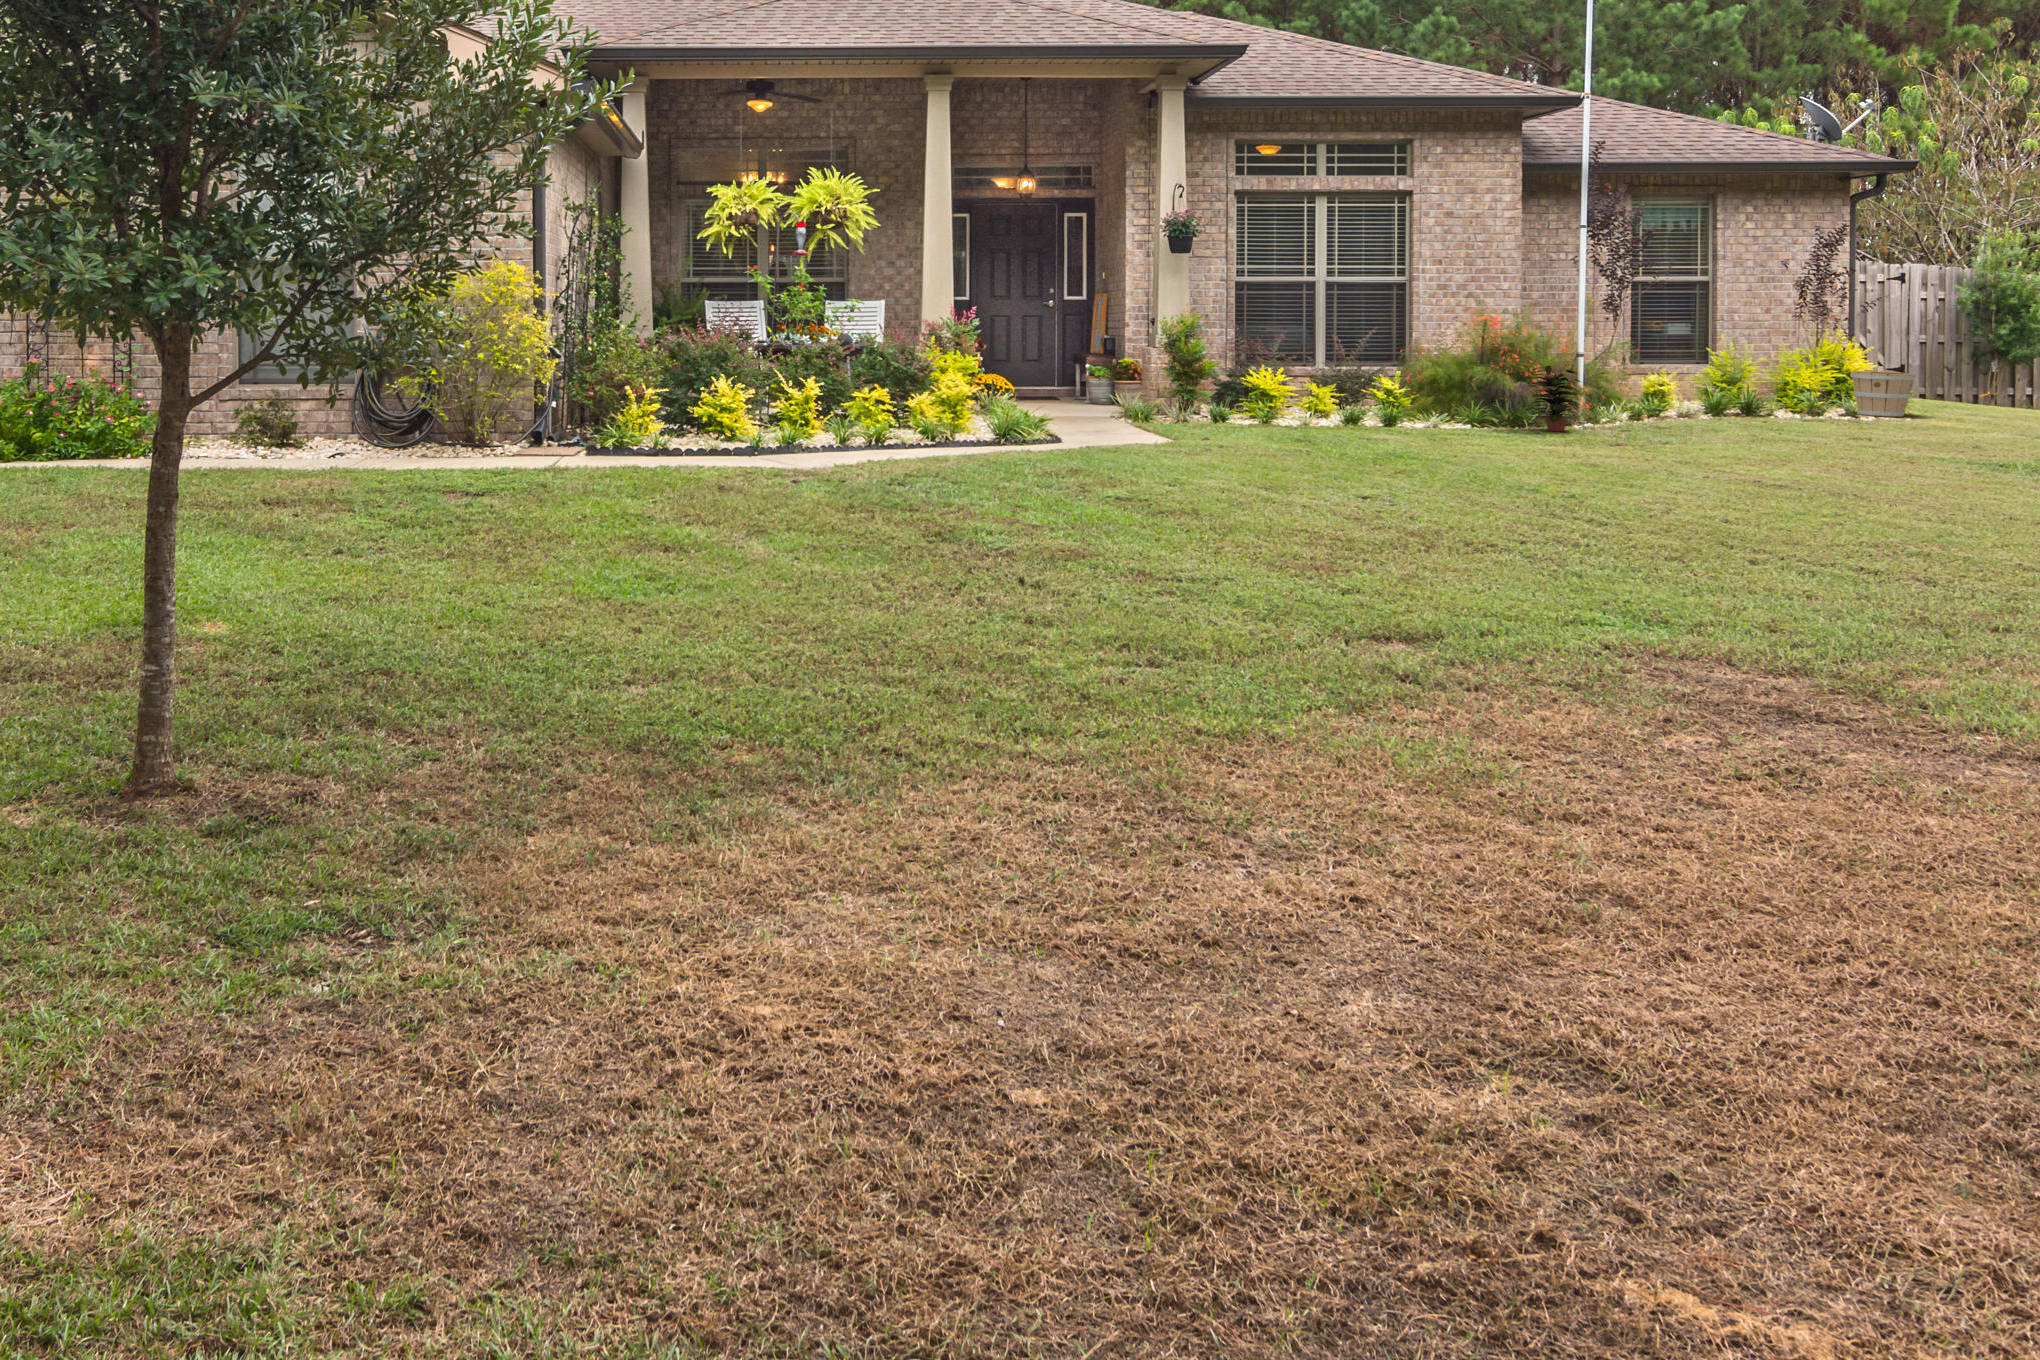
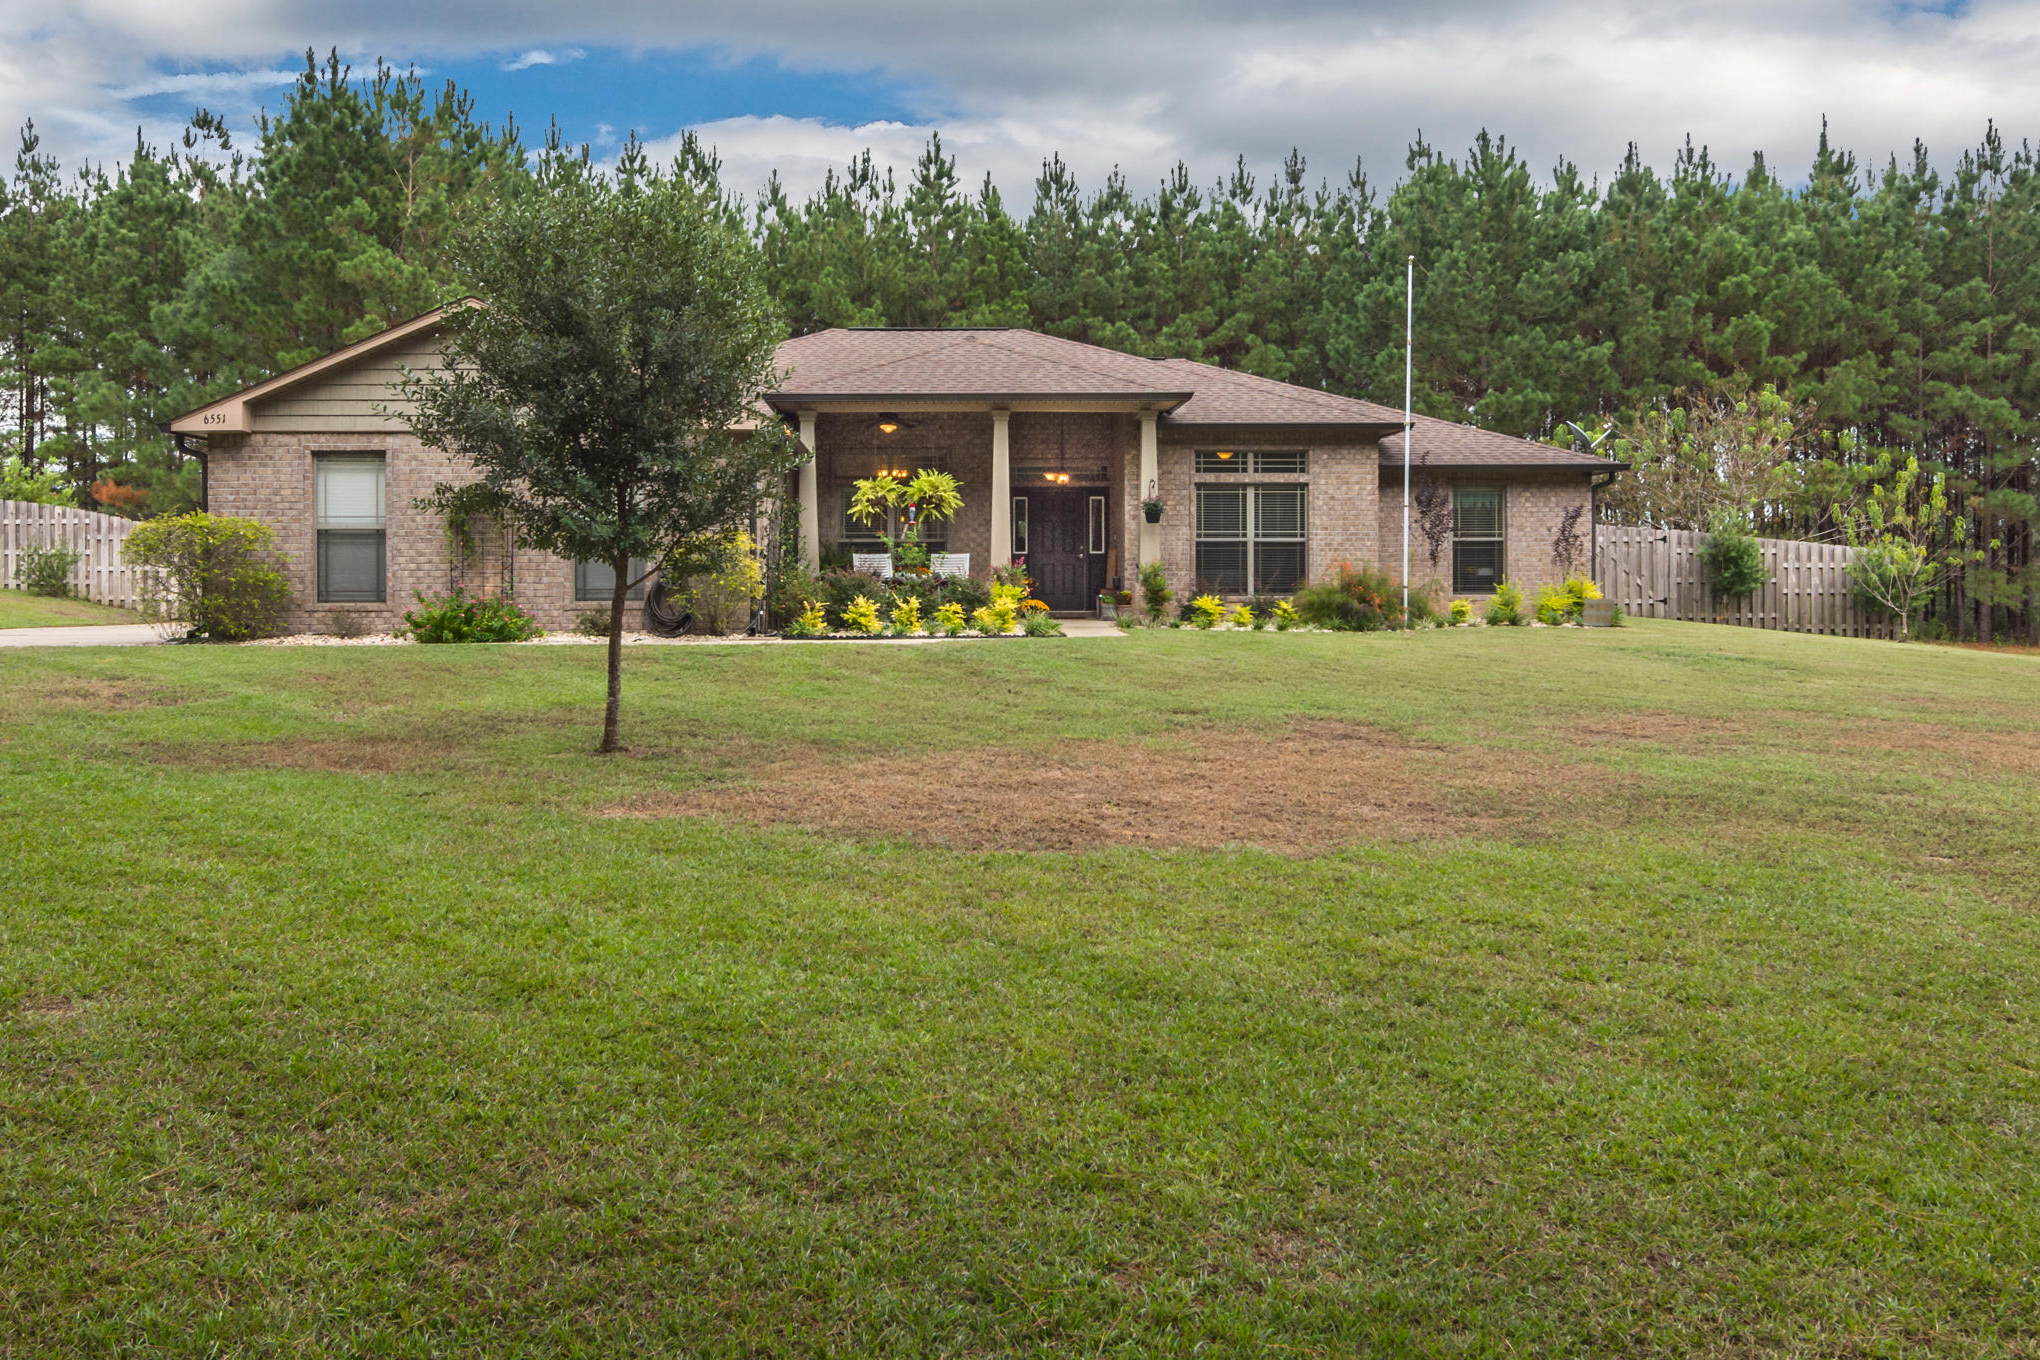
decorative plant: present [1531,365,1580,431] -> none [1359,592,1388,633]

